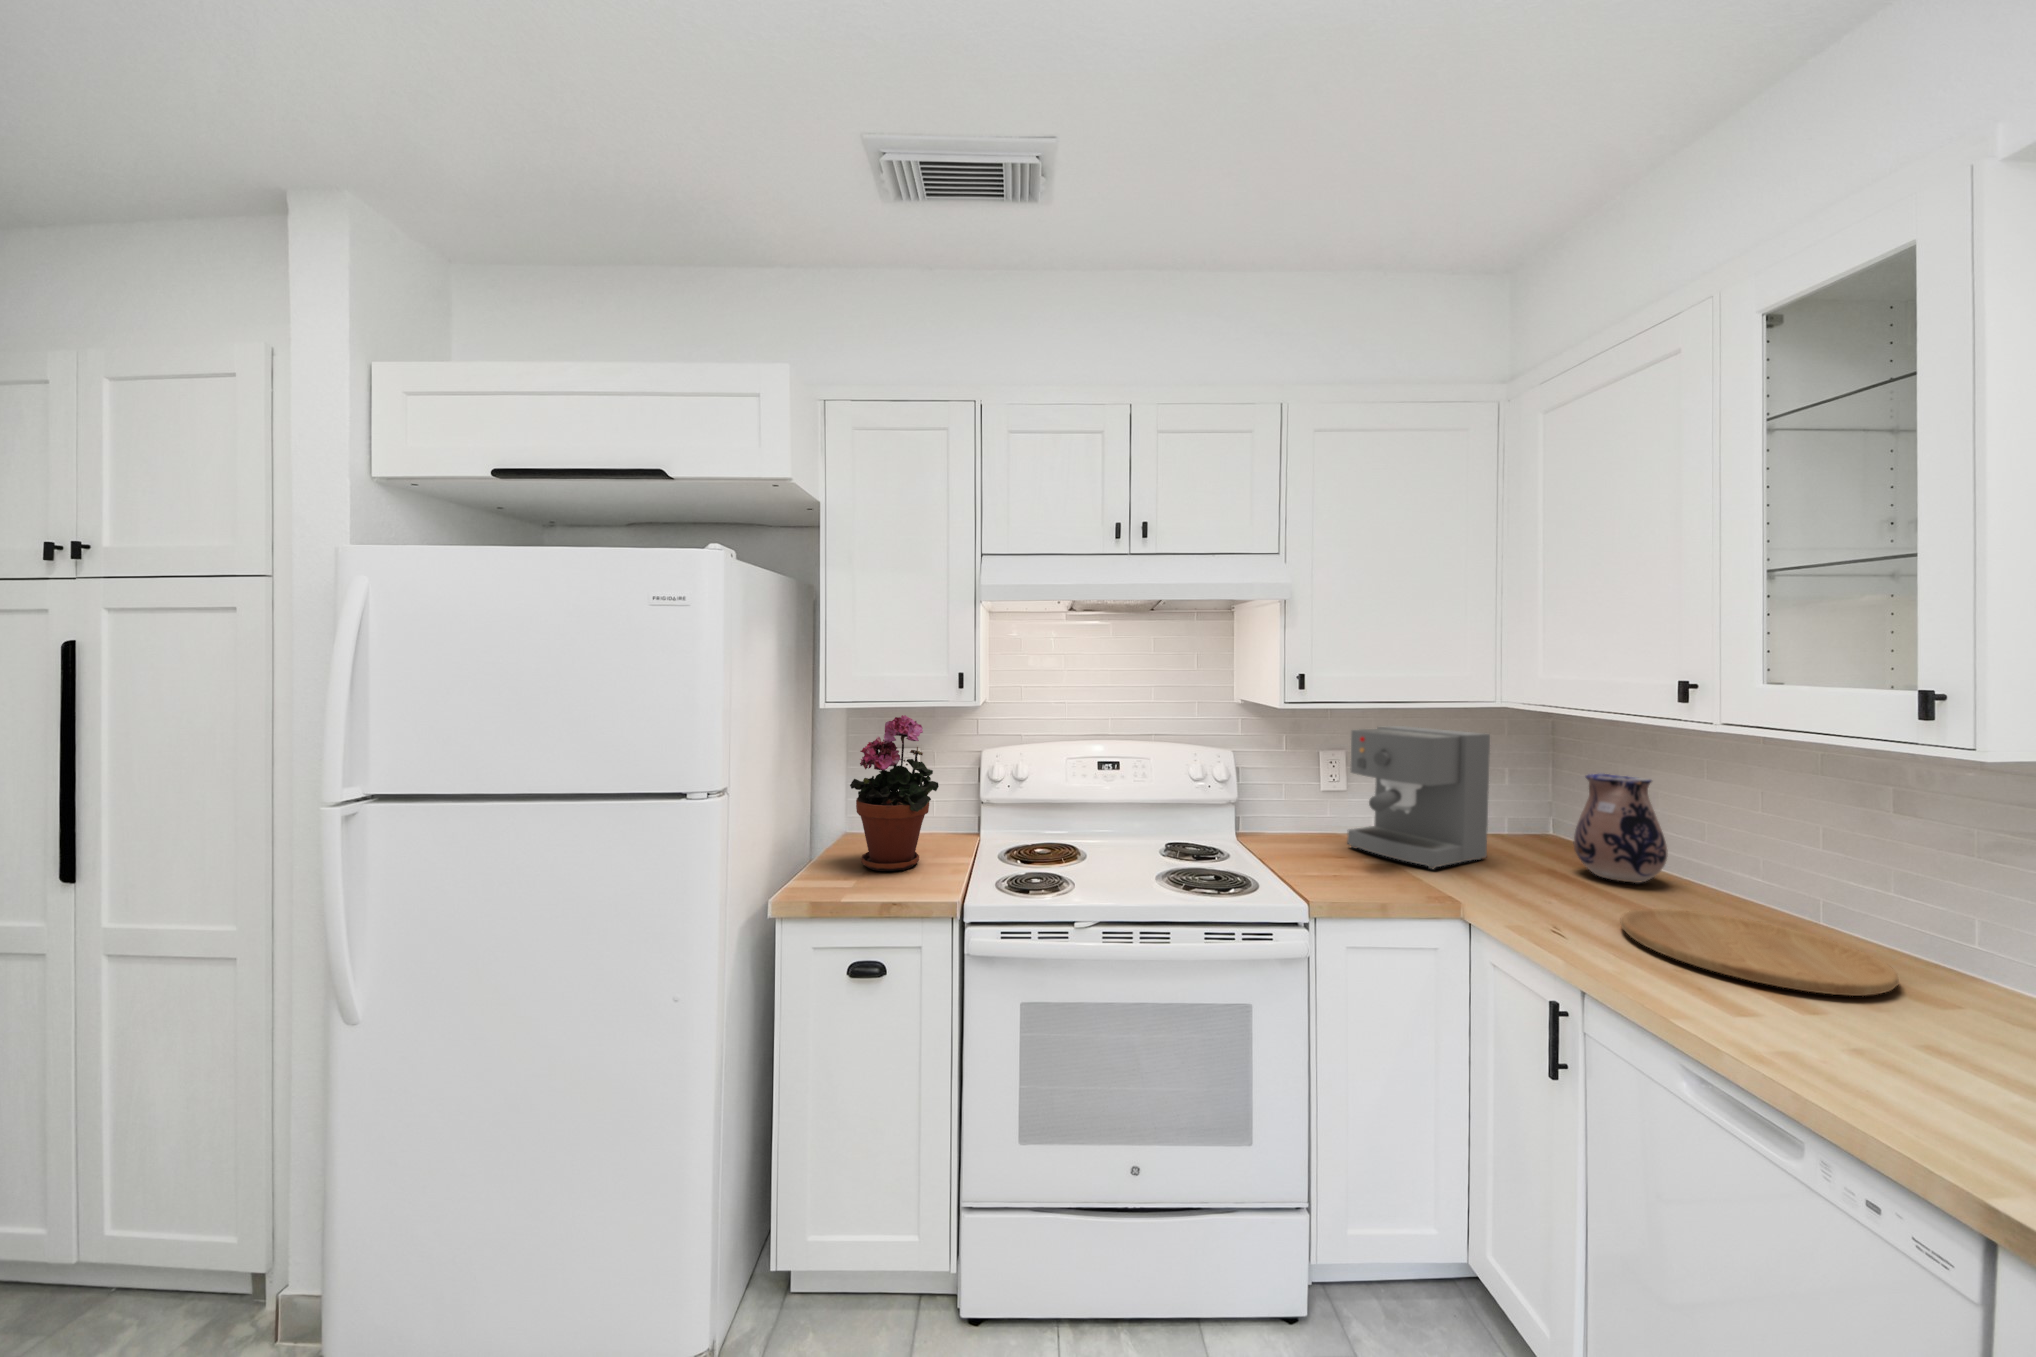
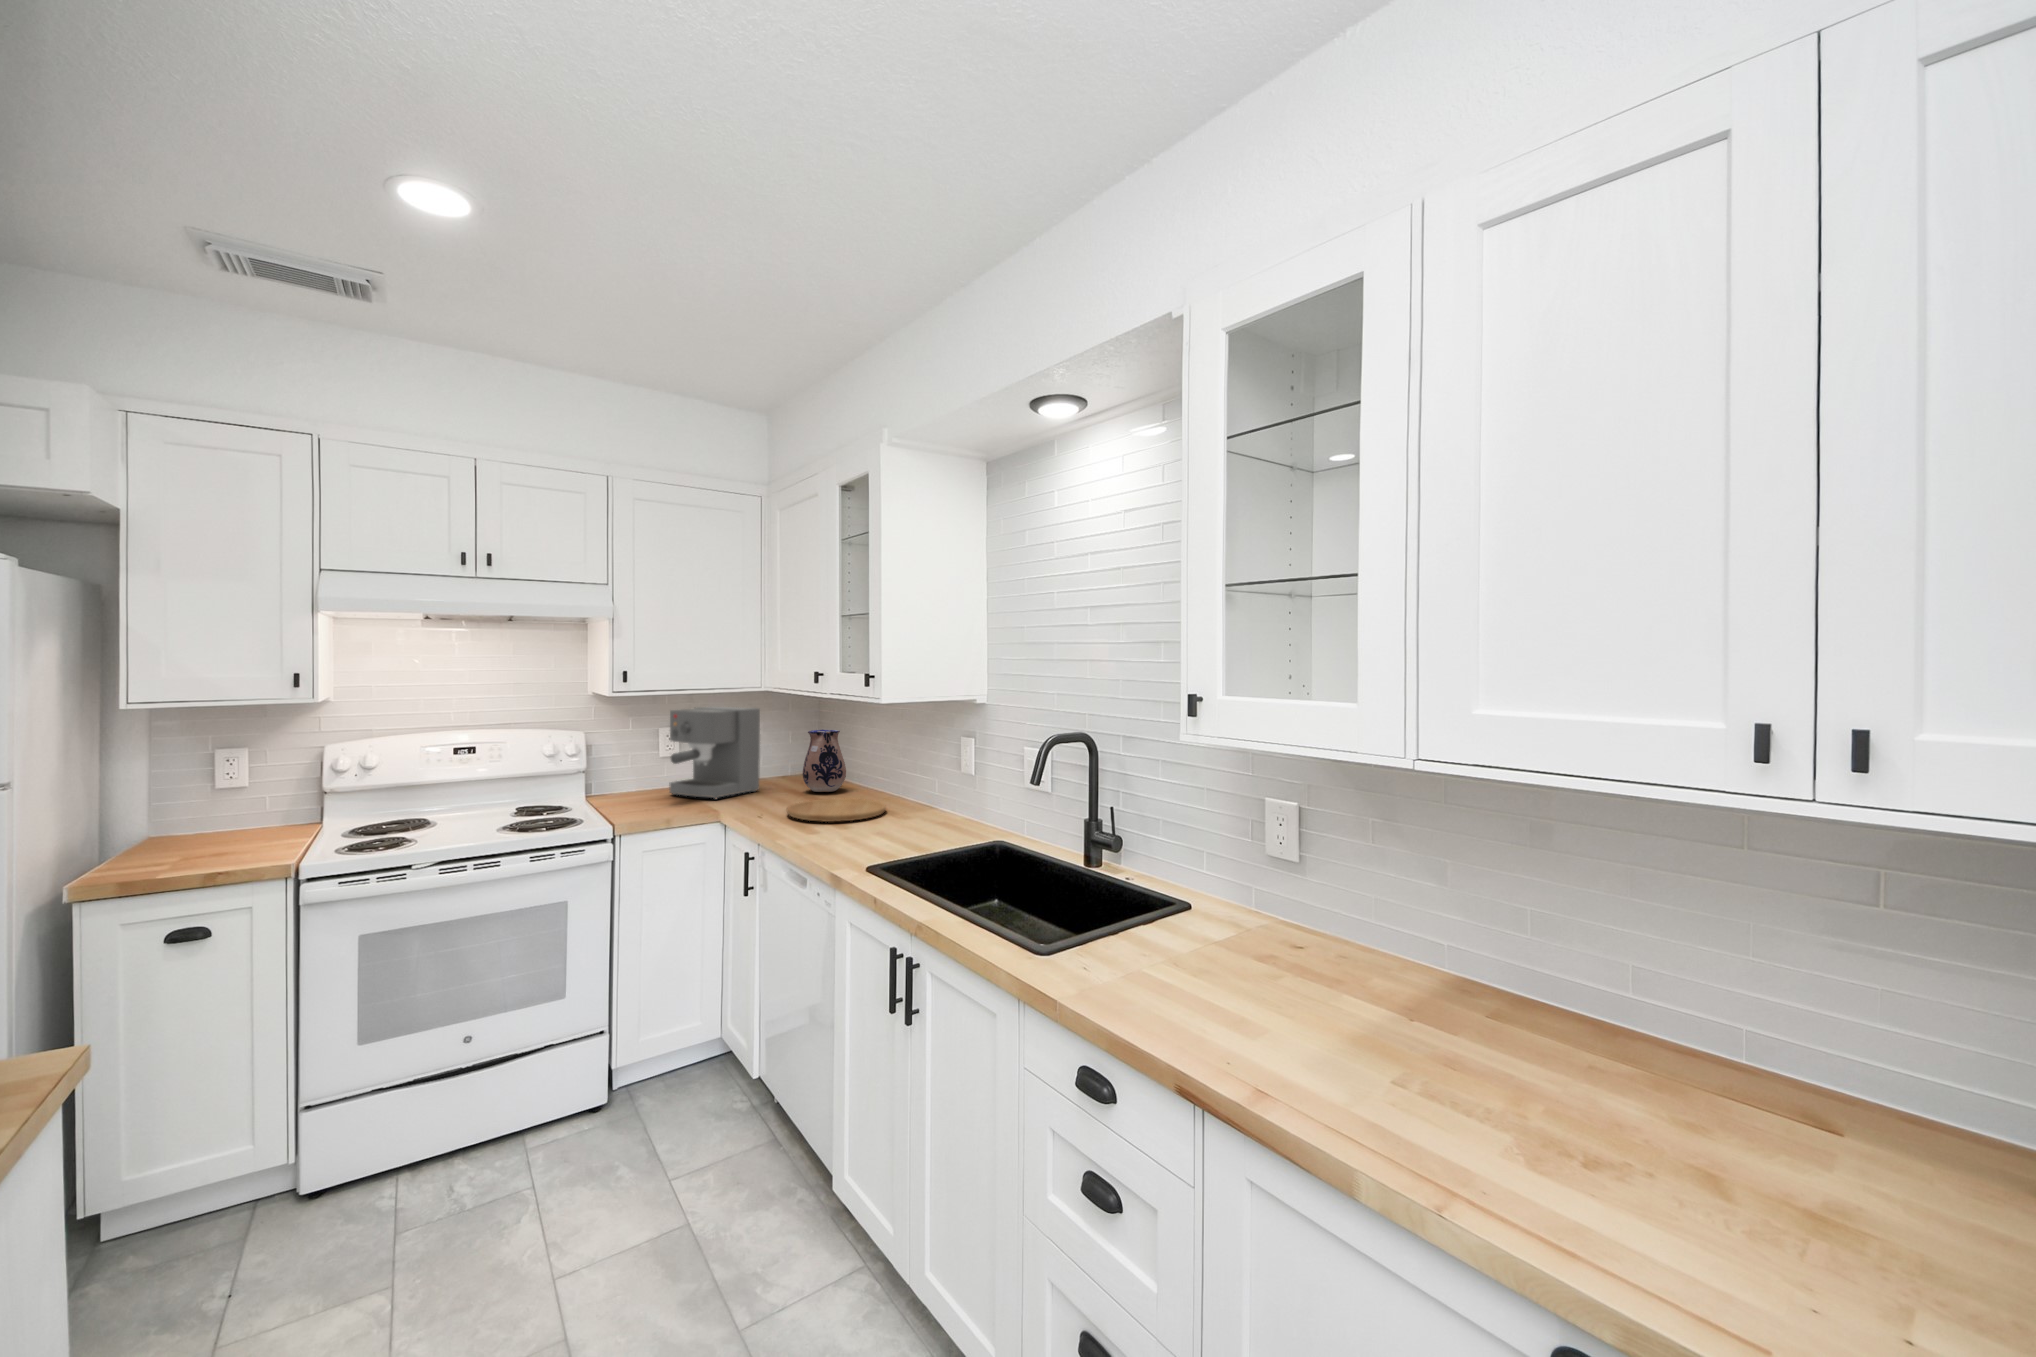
potted plant: present [850,715,939,871] -> none [154,713,270,857]

